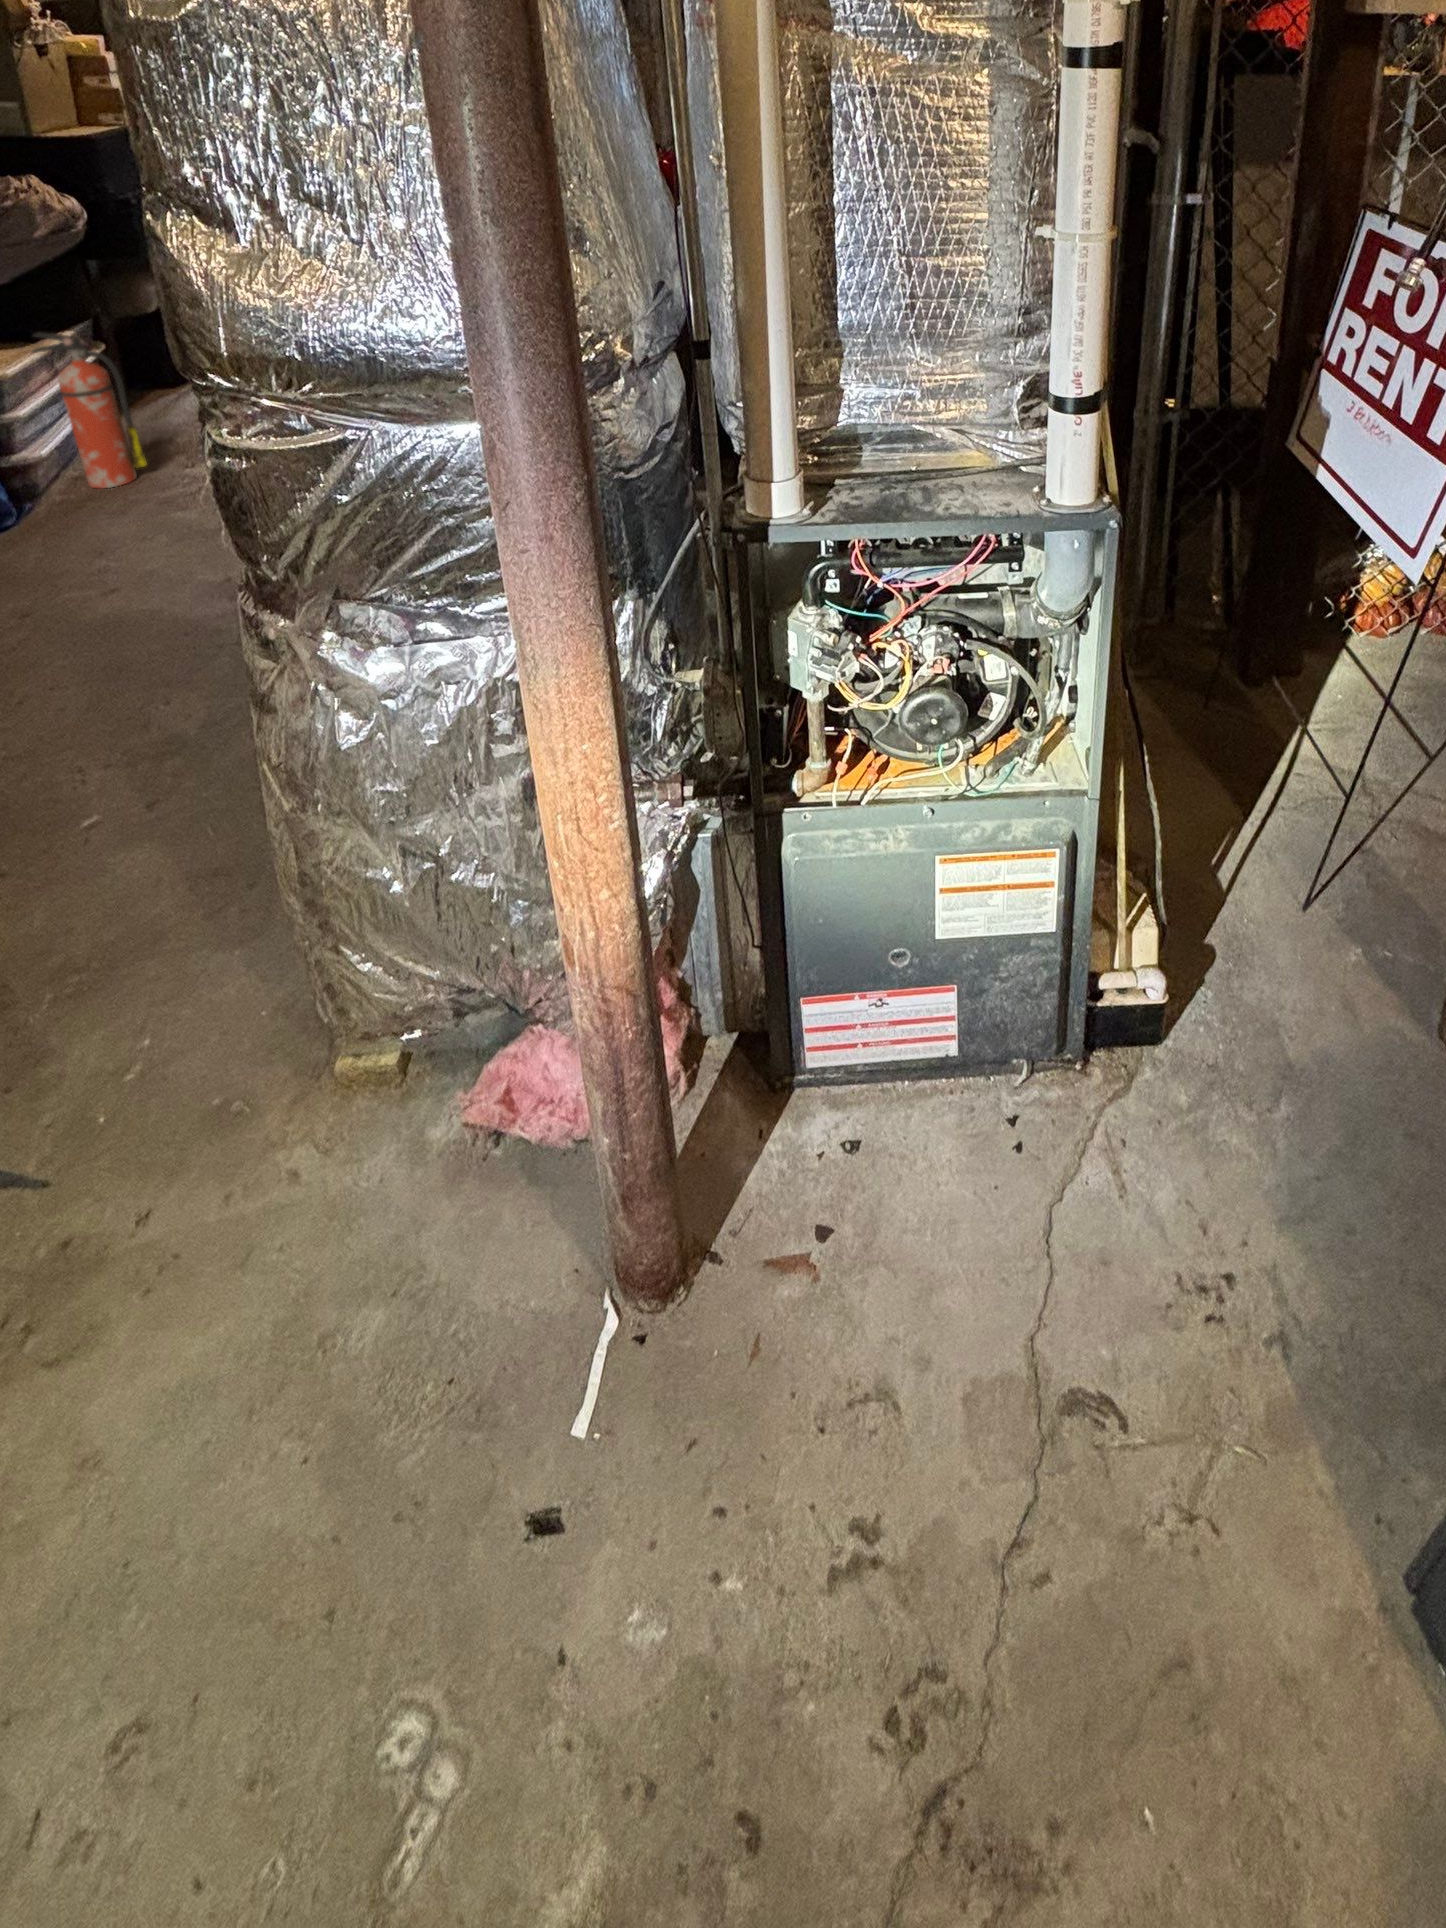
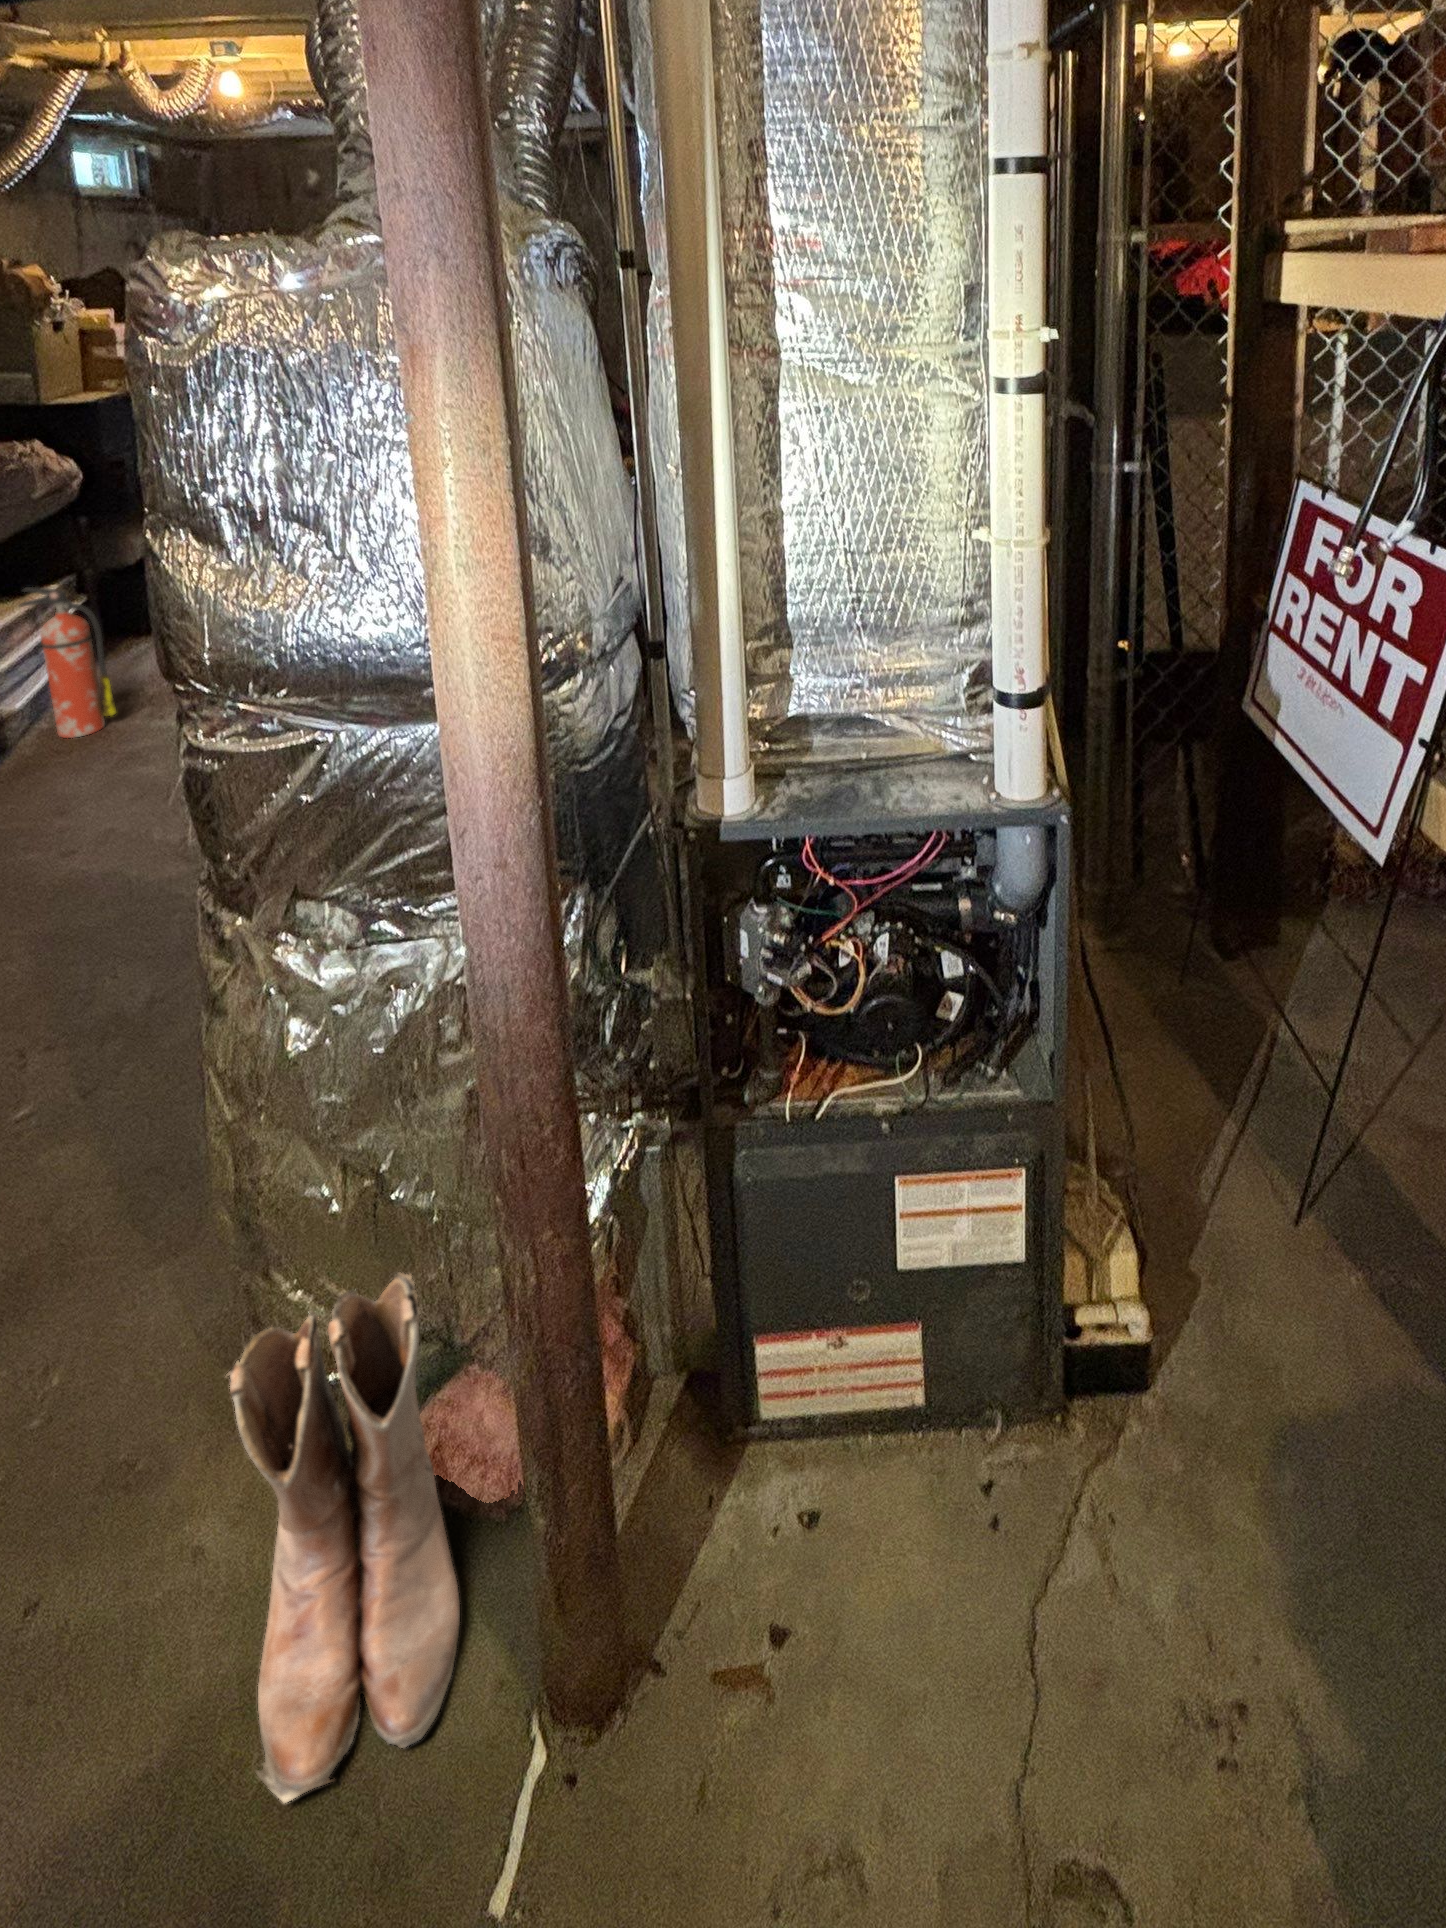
boots: none [307,938,537,1344] -> present [227,1273,460,1803]

